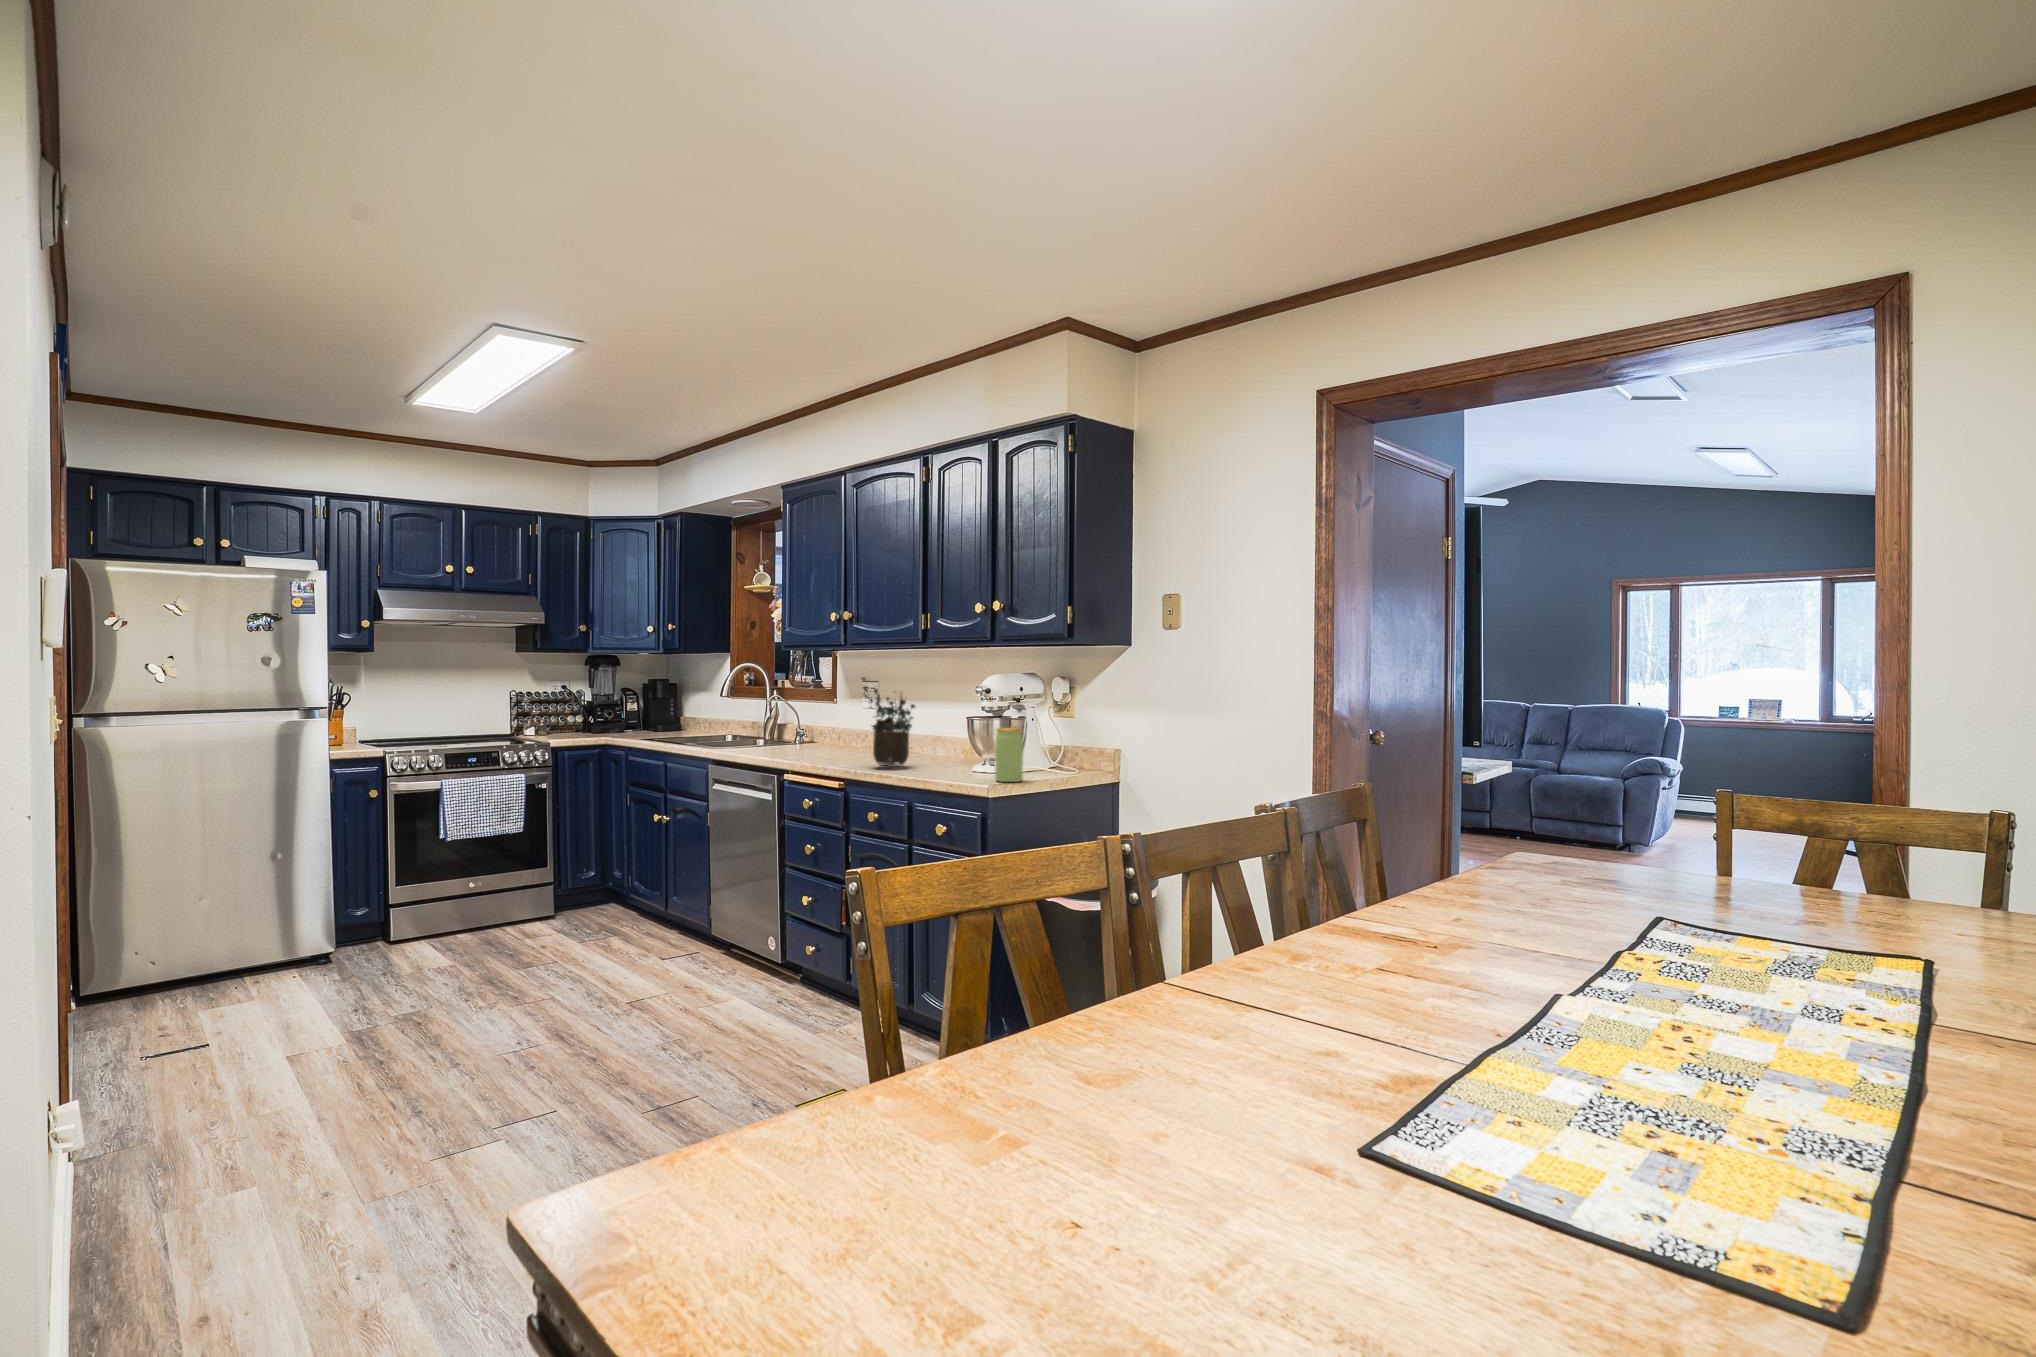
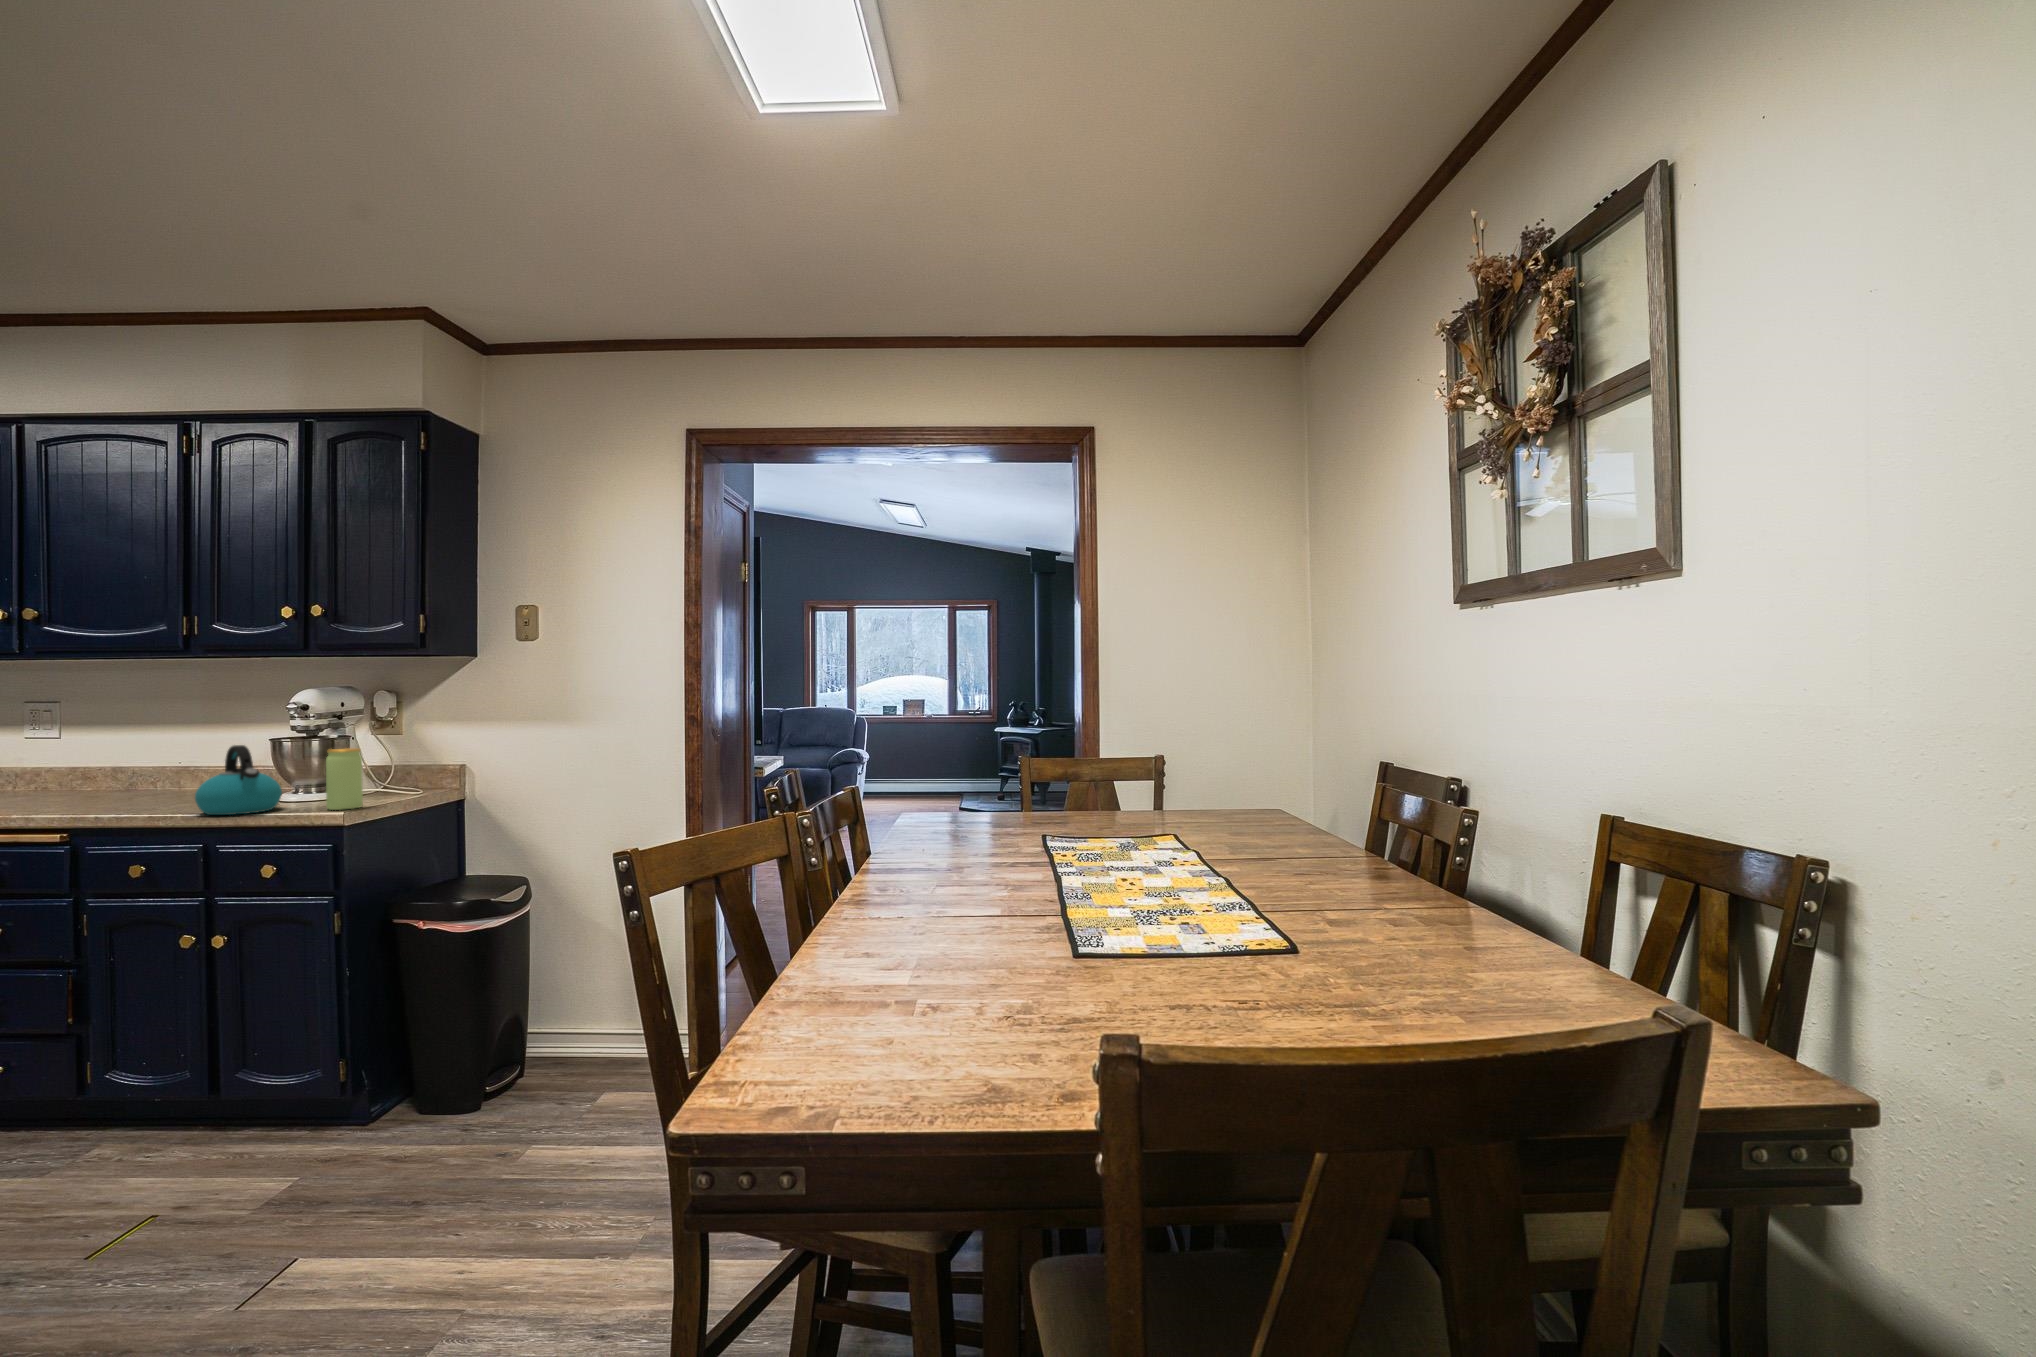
potted plant: present [862,677,915,766] -> none [78,696,179,810]
kettle: none [913,720,972,778] -> present [195,745,282,815]

